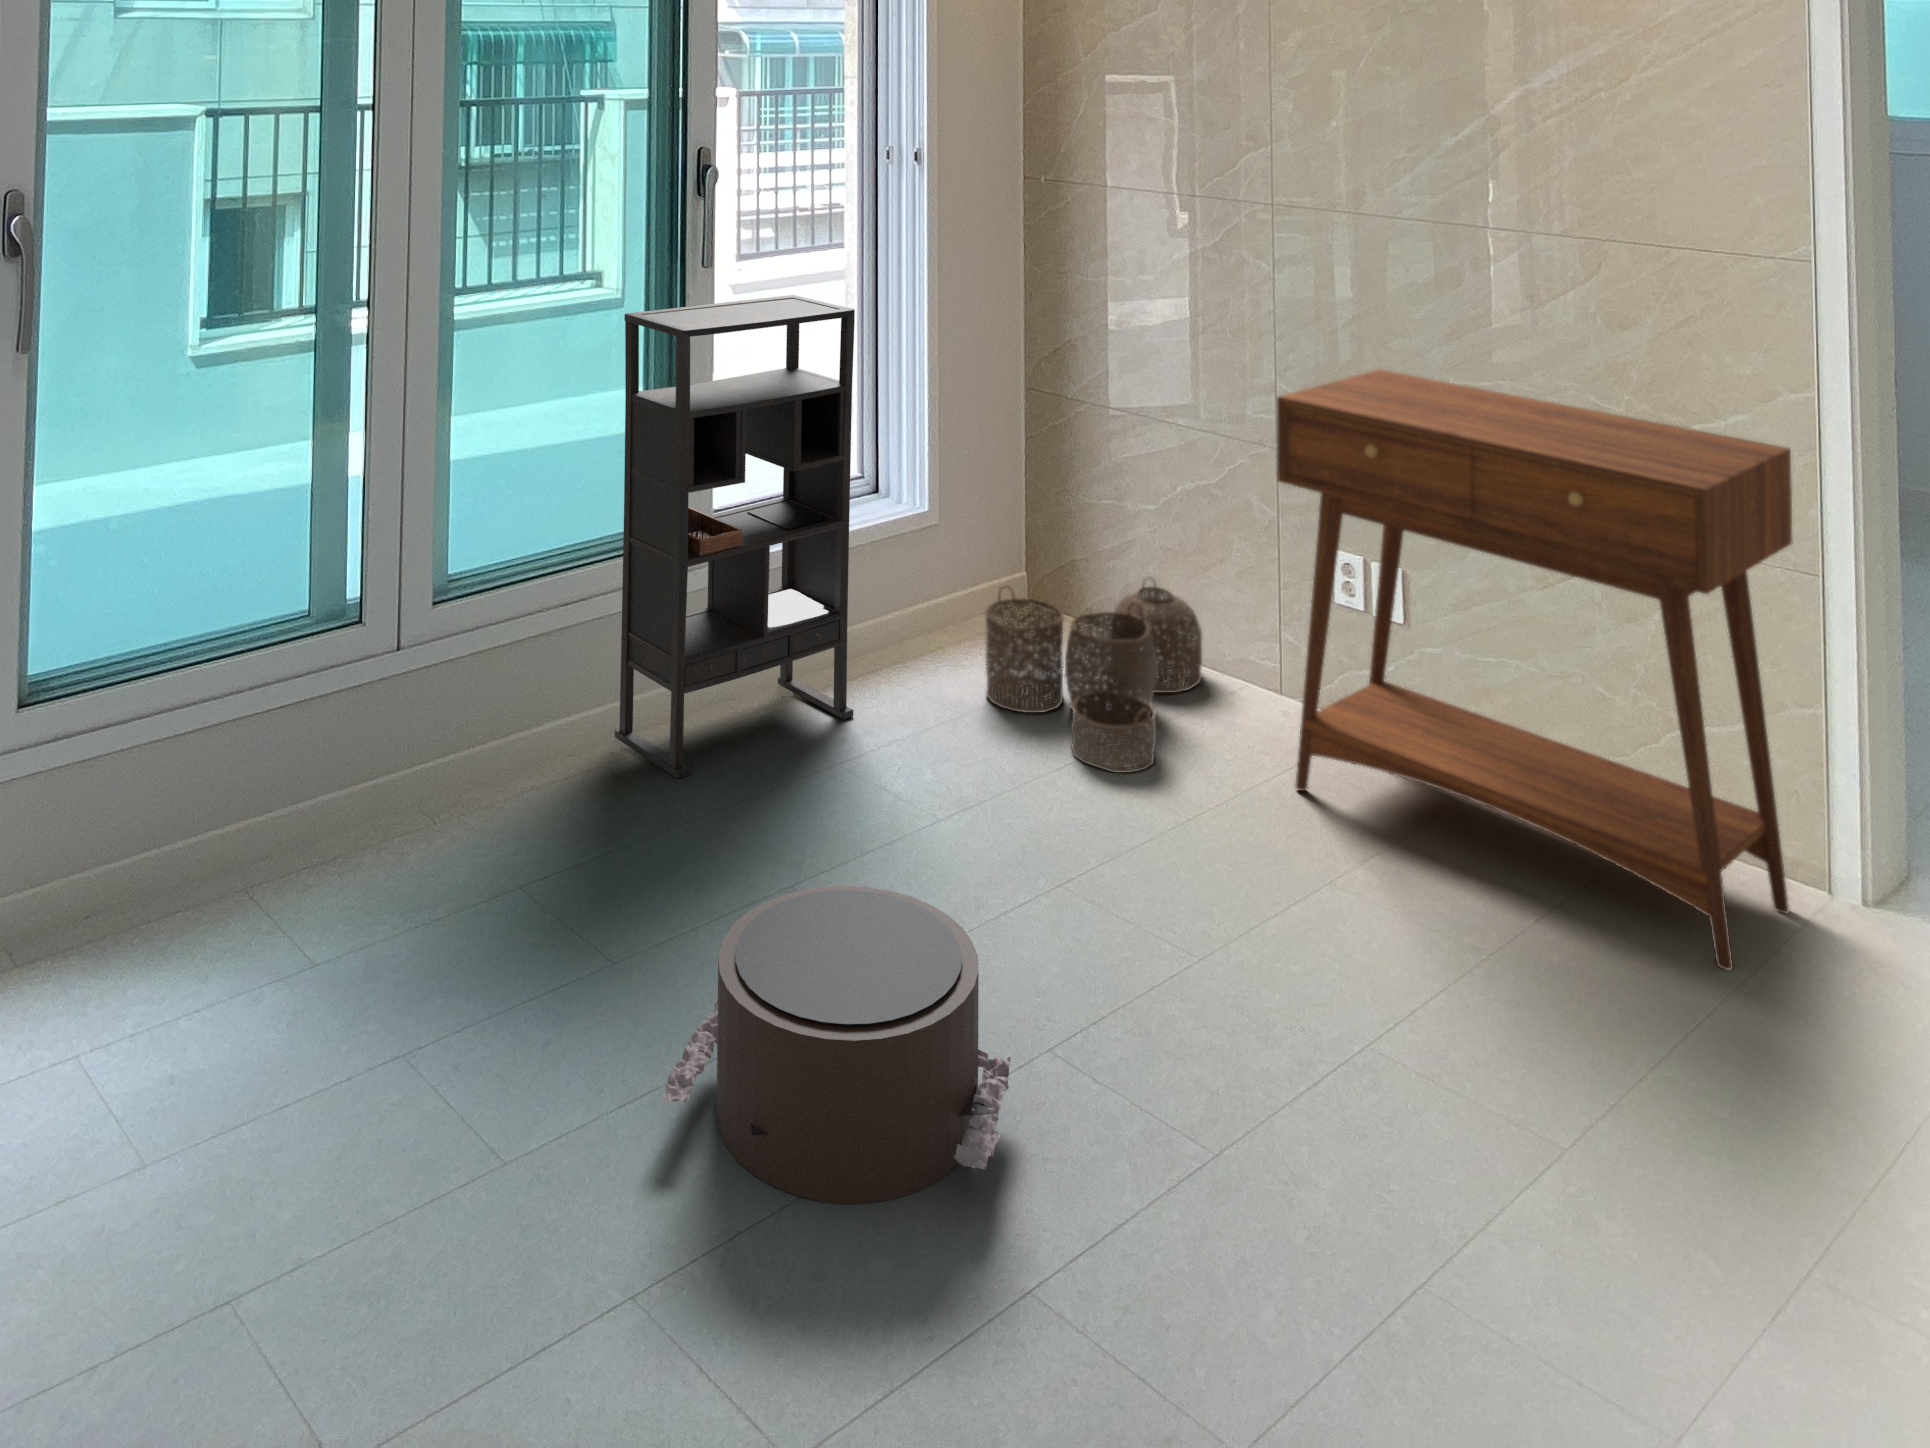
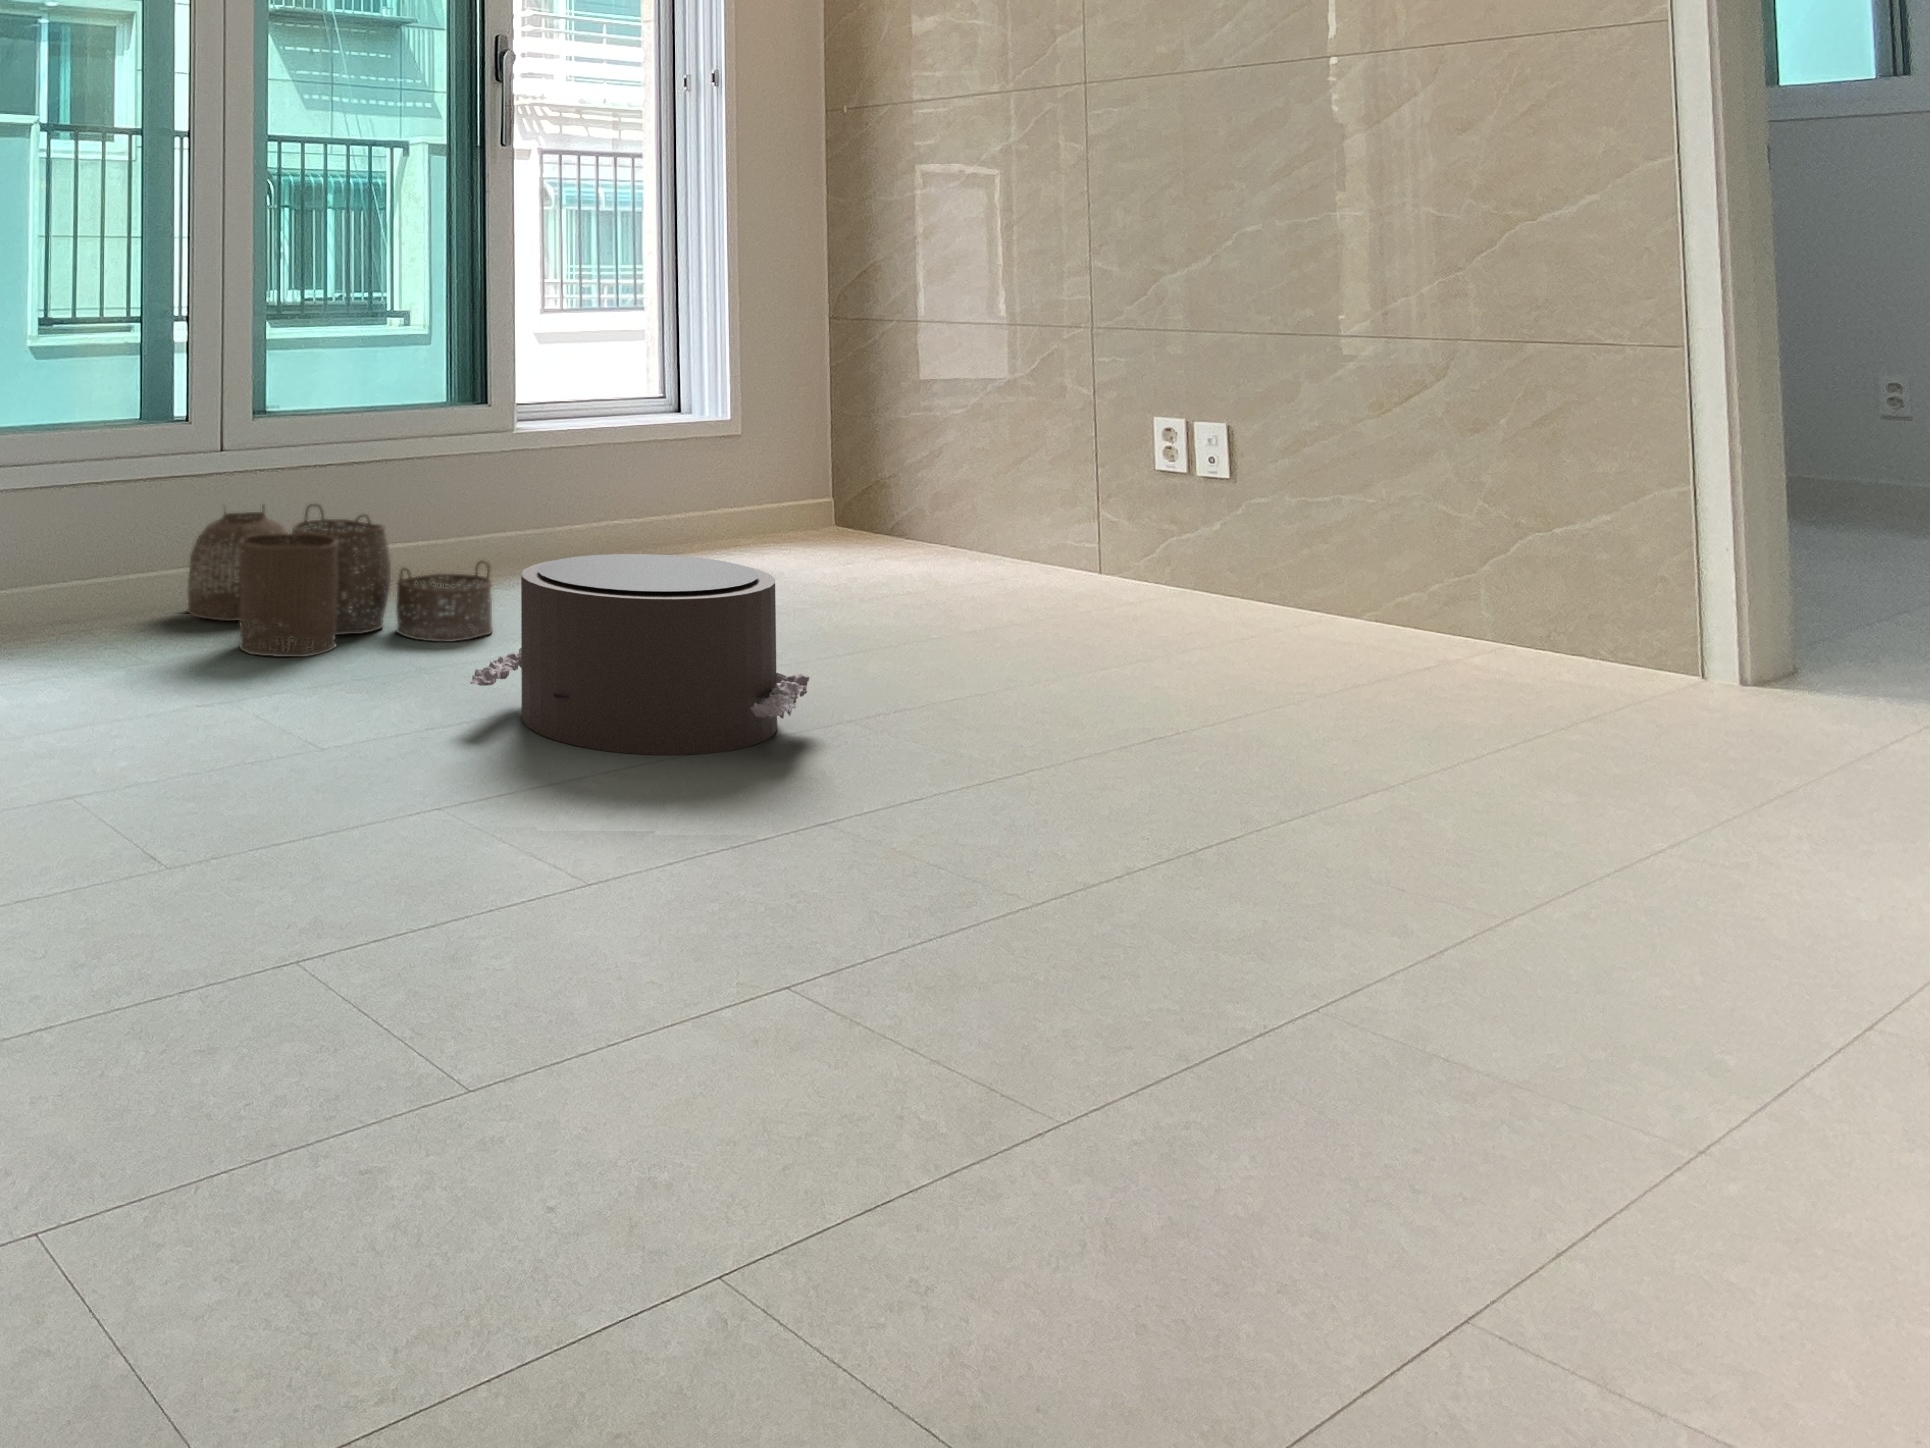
bookshelf: present [615,295,855,779] -> none [423,168,658,598]
console table: present [1277,370,1792,970] -> none [1084,193,1657,699]
woven basket: present [985,577,1202,773] -> present [187,504,493,657]

